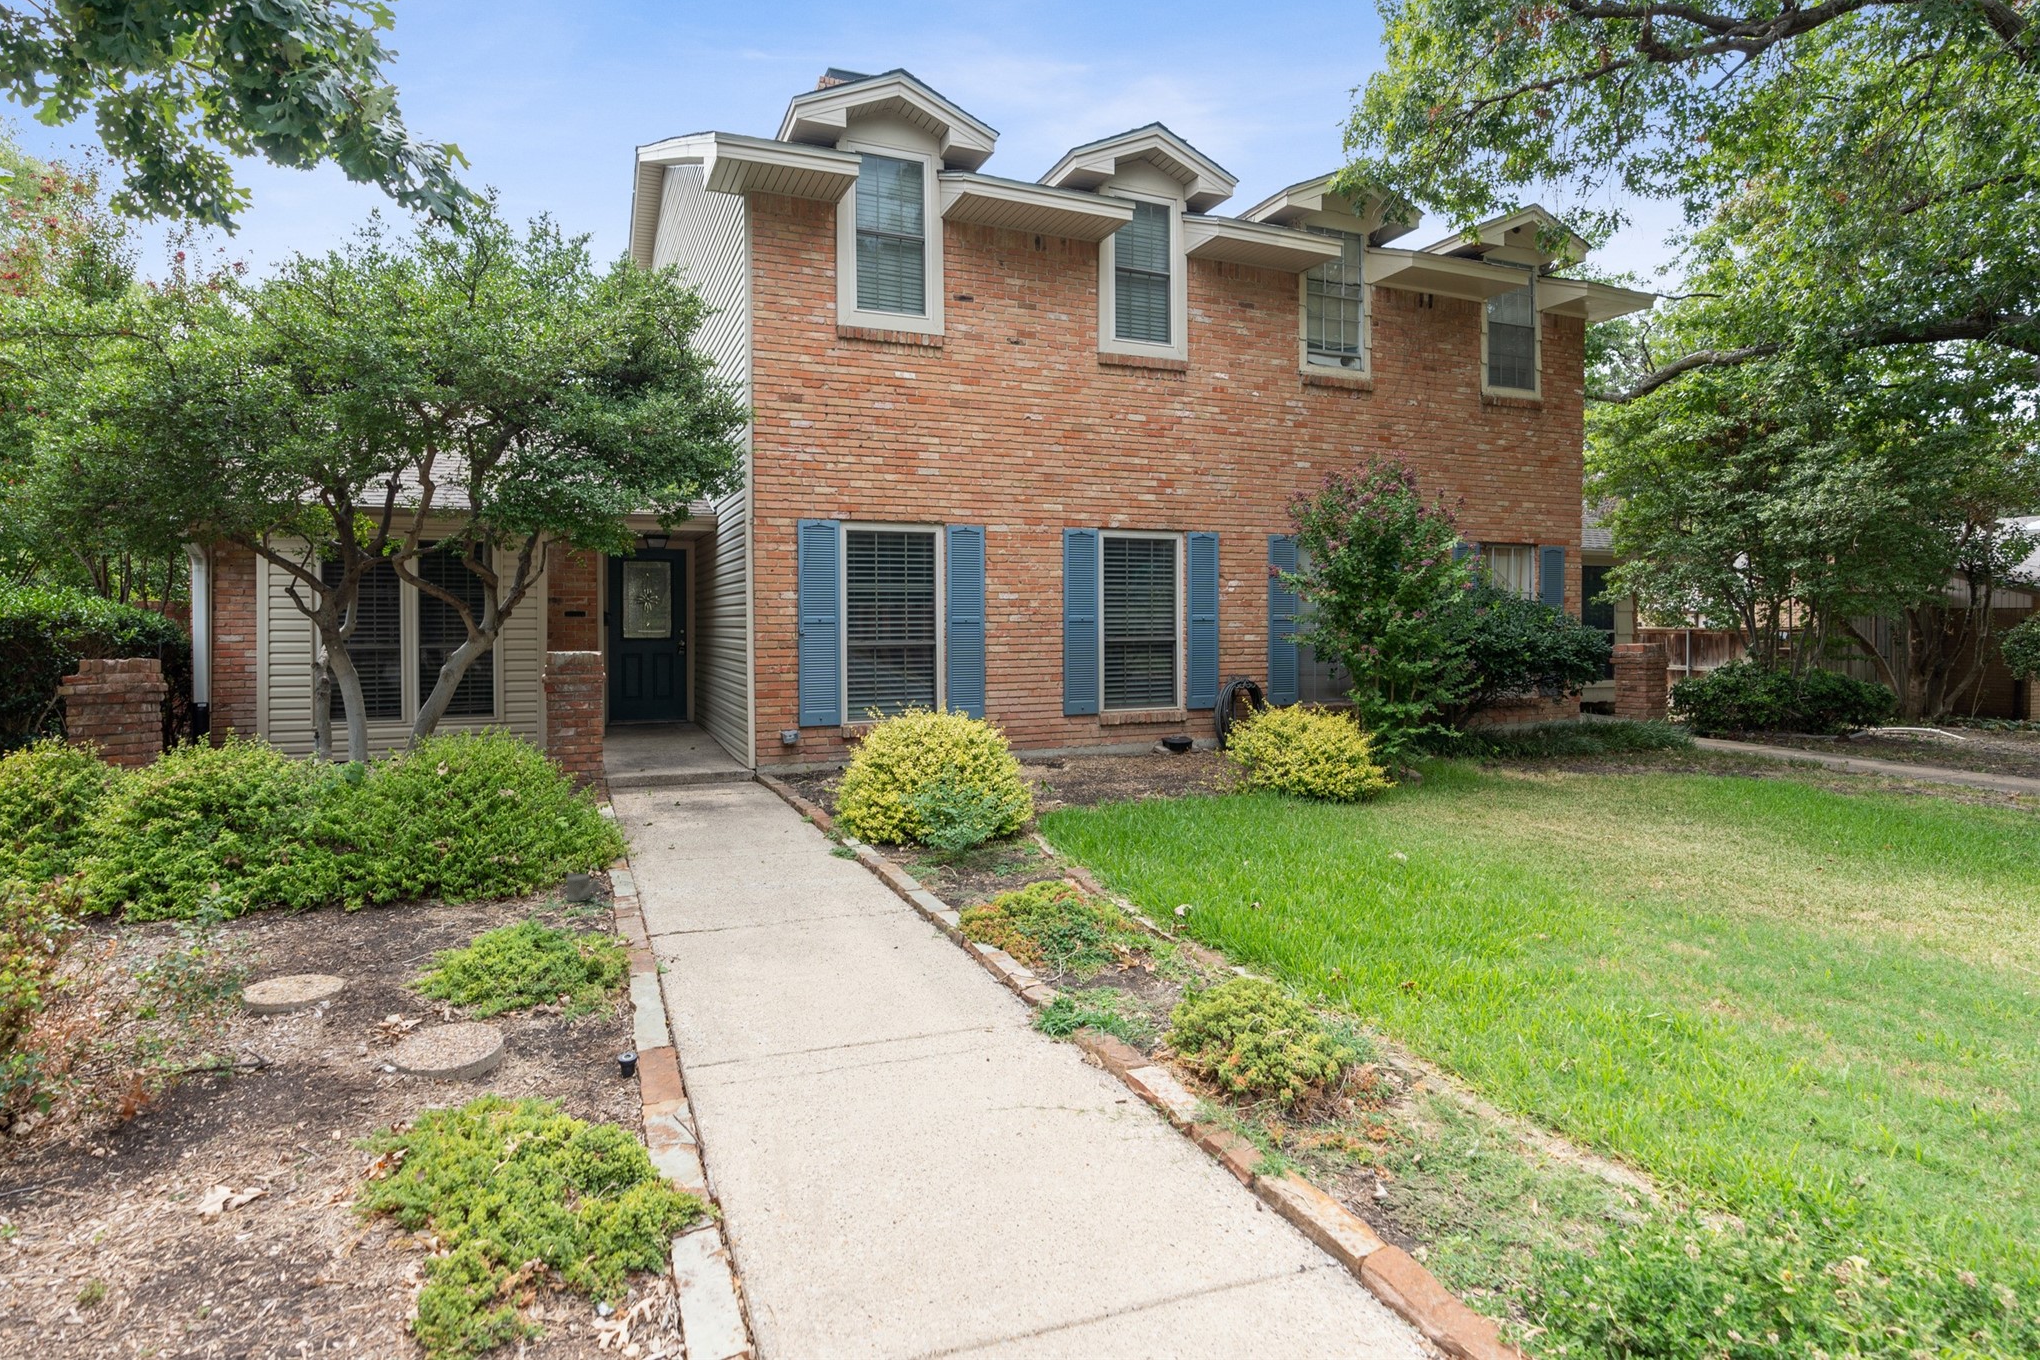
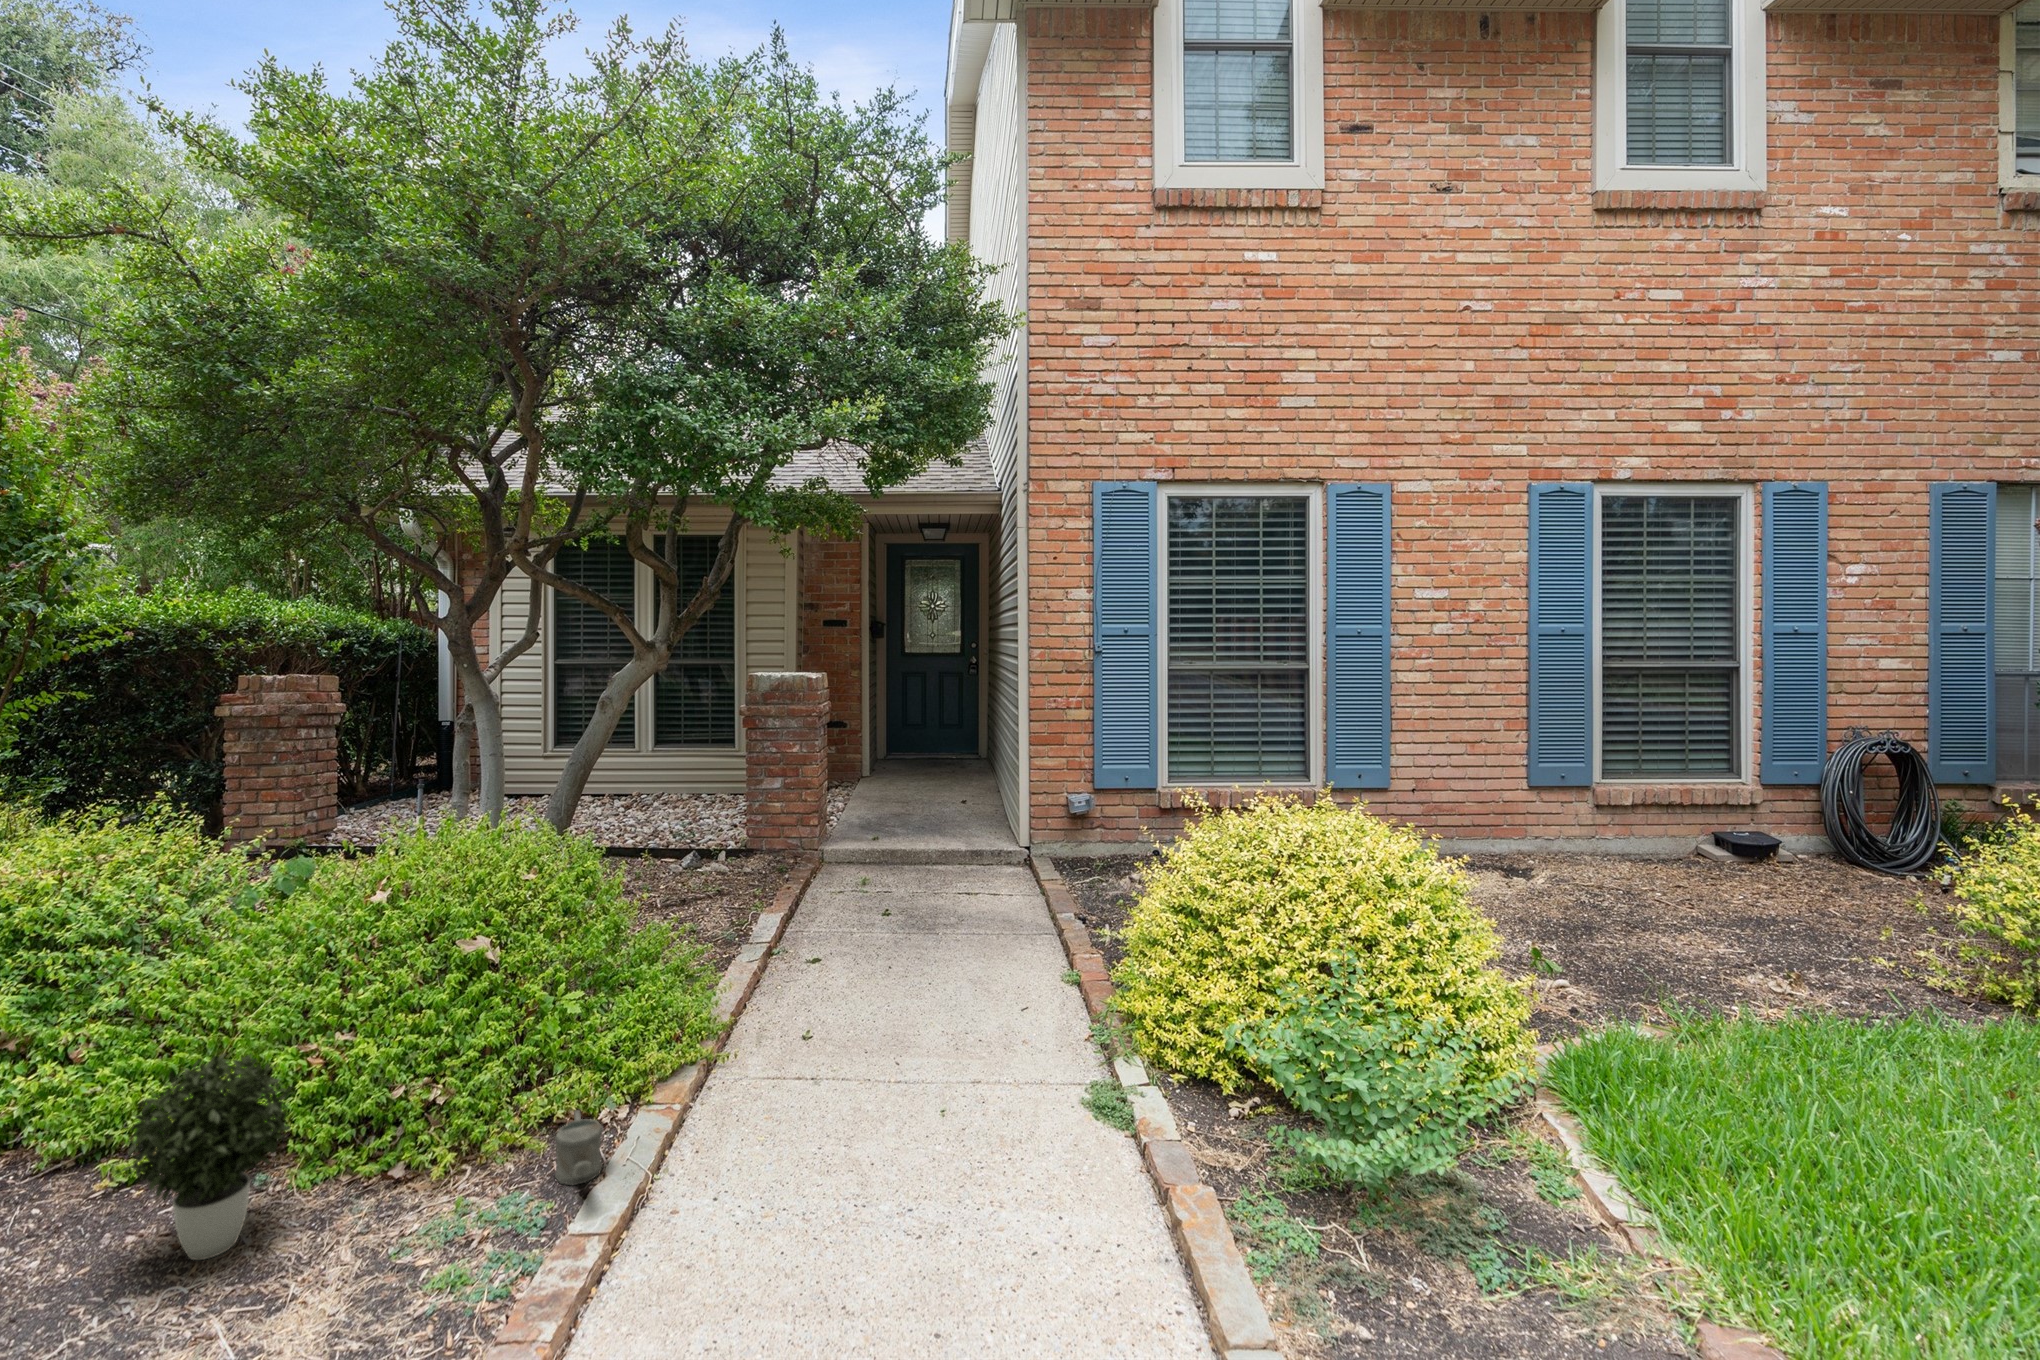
potted plant: none [363,837,443,937] -> present [122,1054,290,1260]

